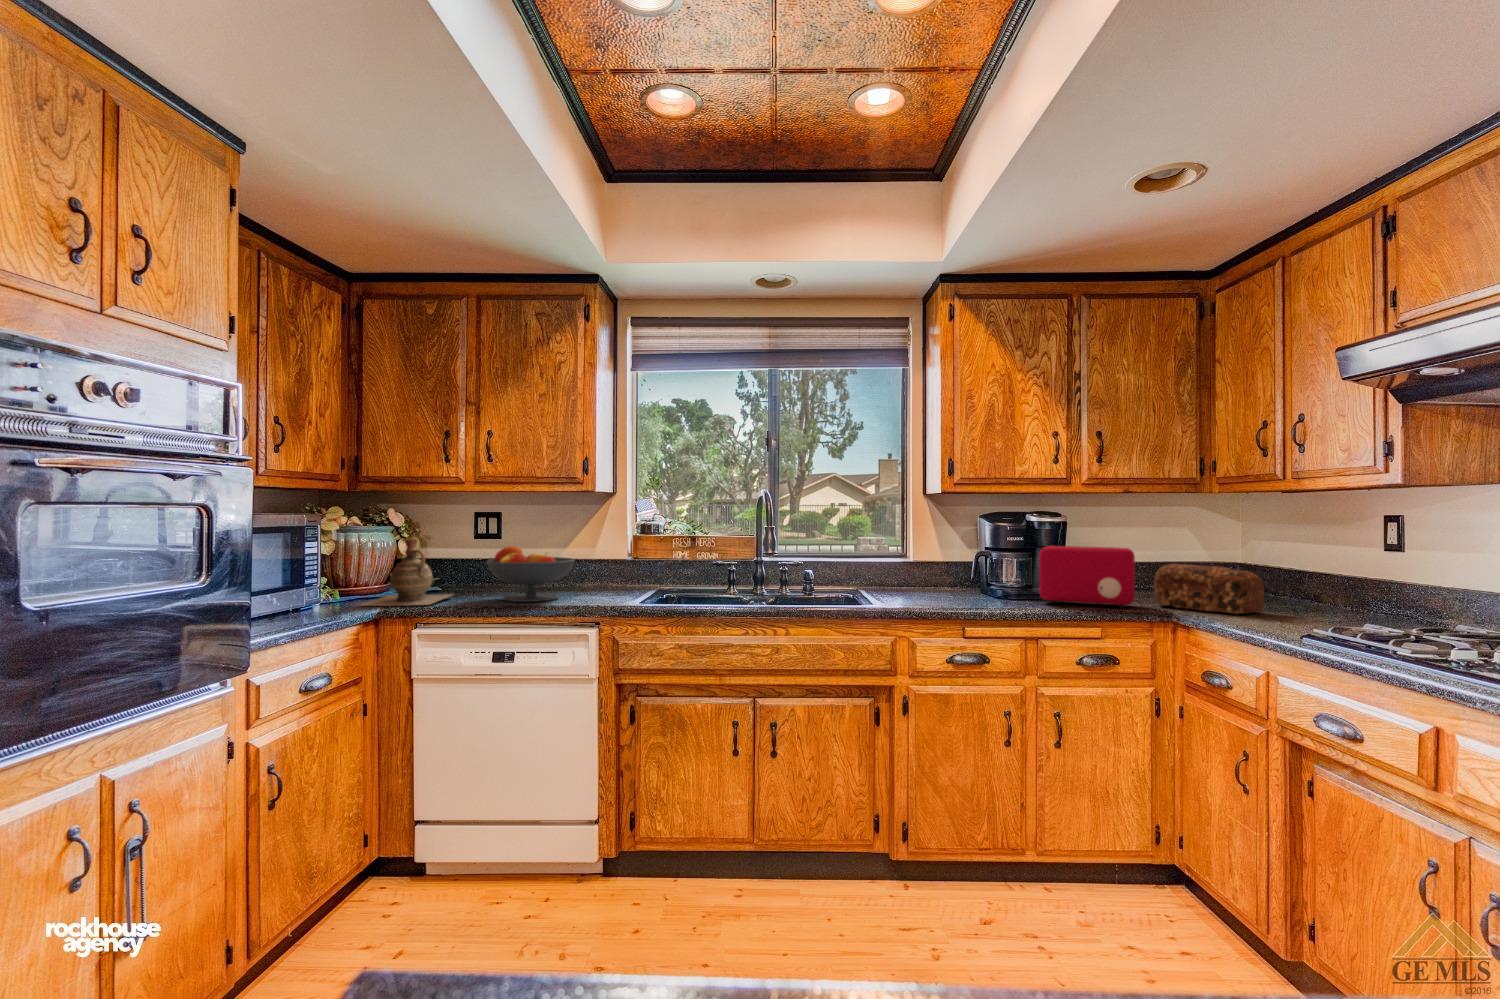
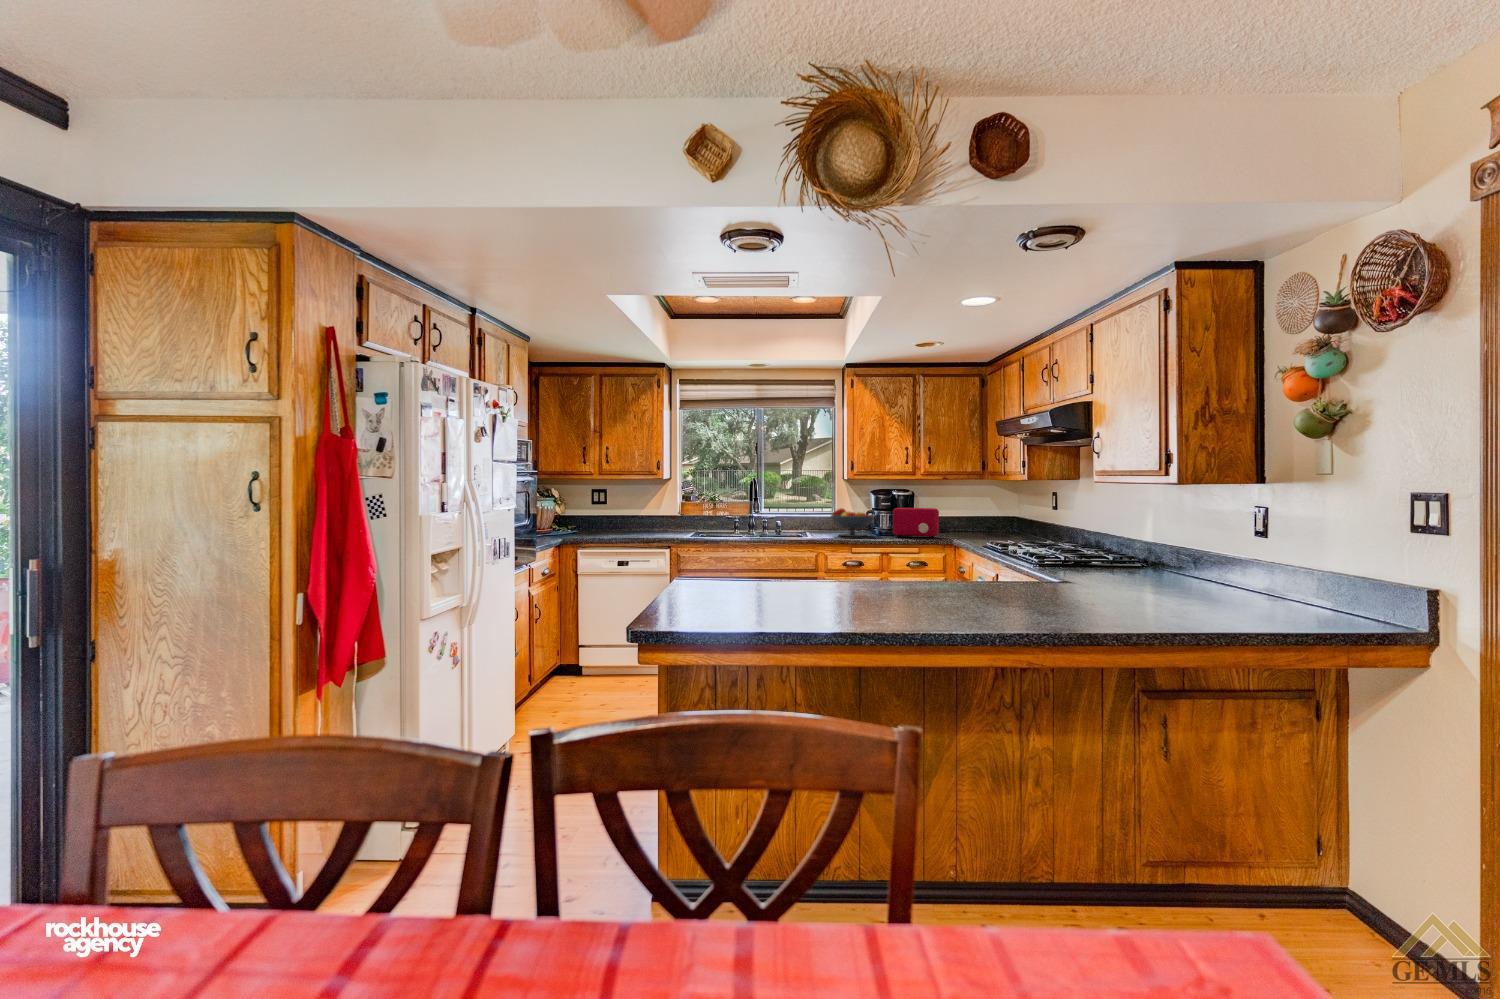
ceramic jug: present [360,539,451,606] -> none [549,505,591,538]
fruit bowl: present [487,546,574,602] -> present [831,508,874,537]
bread loaf: present [1154,564,1264,614] -> none [948,516,994,539]

